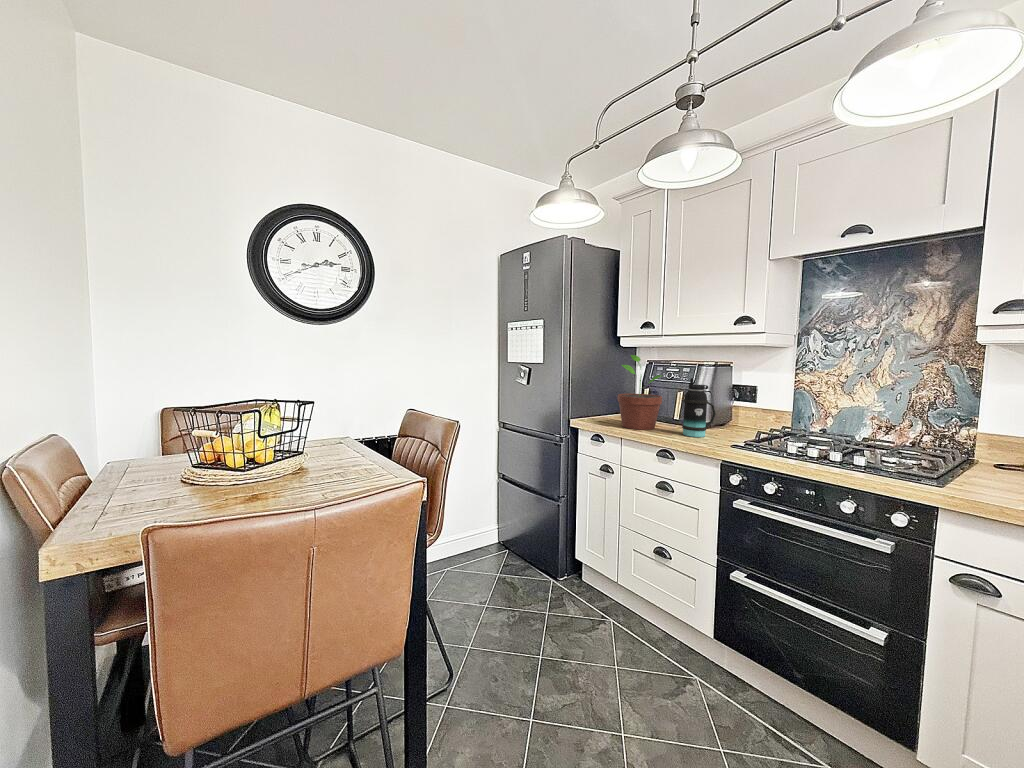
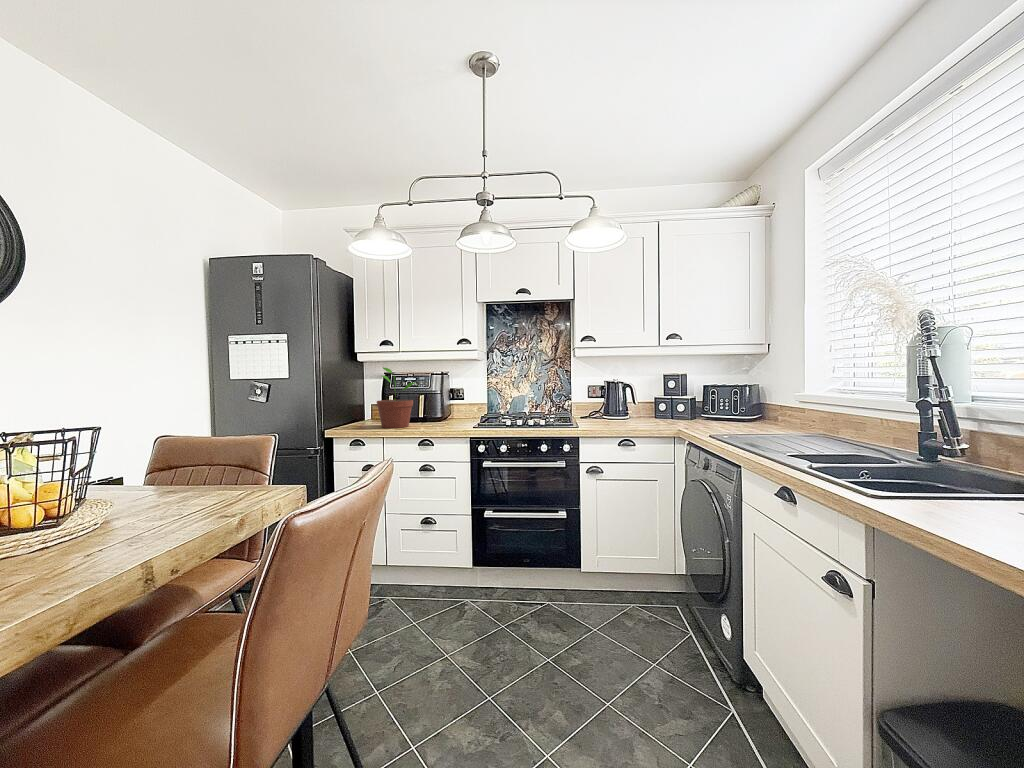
bottle: present [682,378,716,437] -> none [433,383,454,426]

